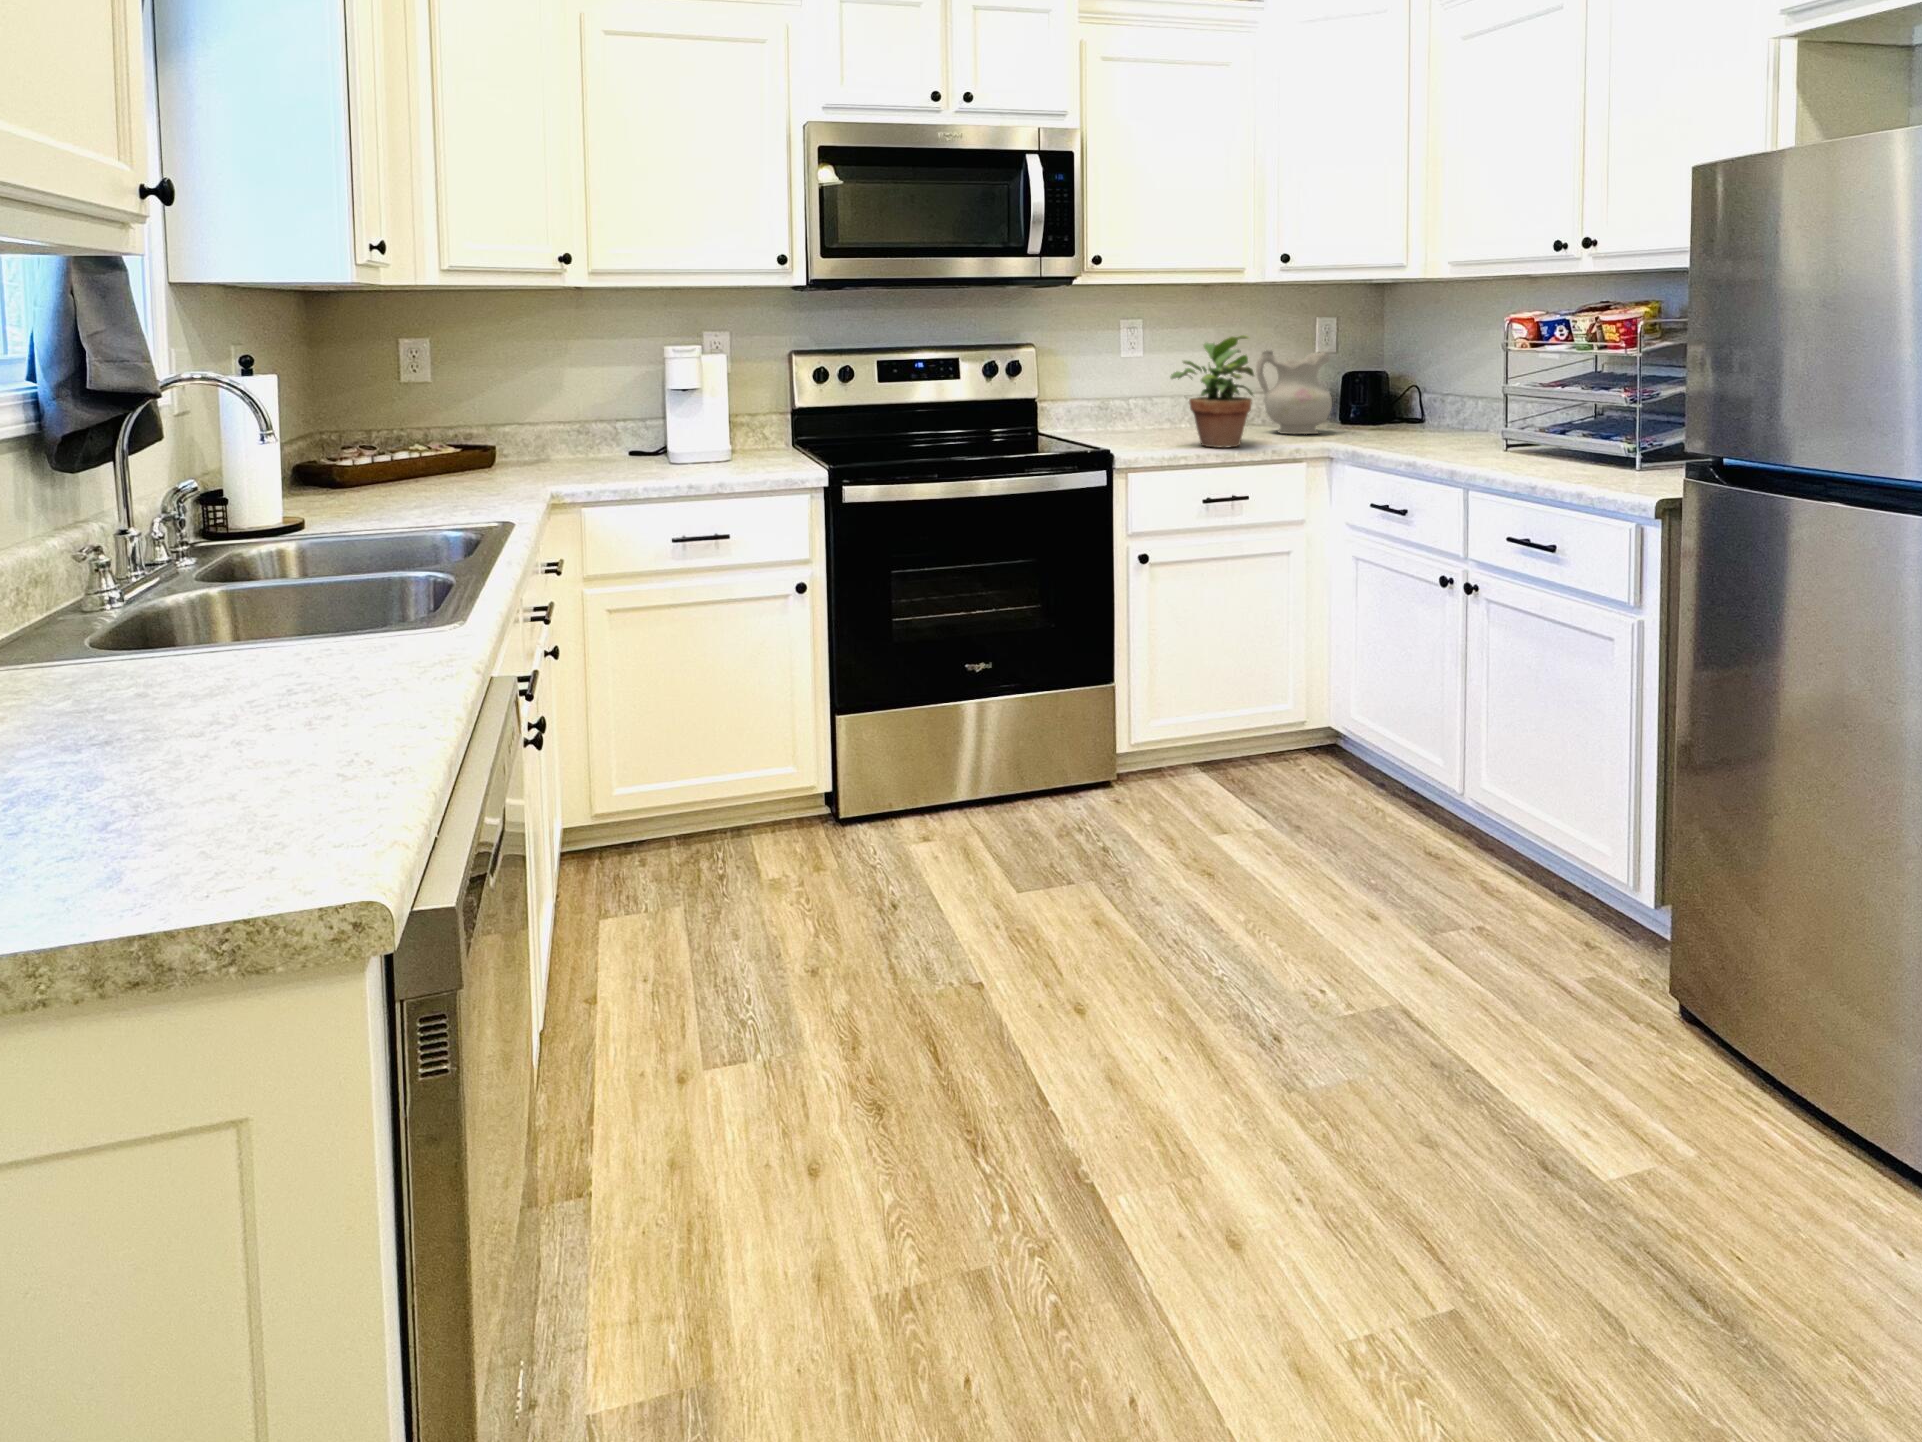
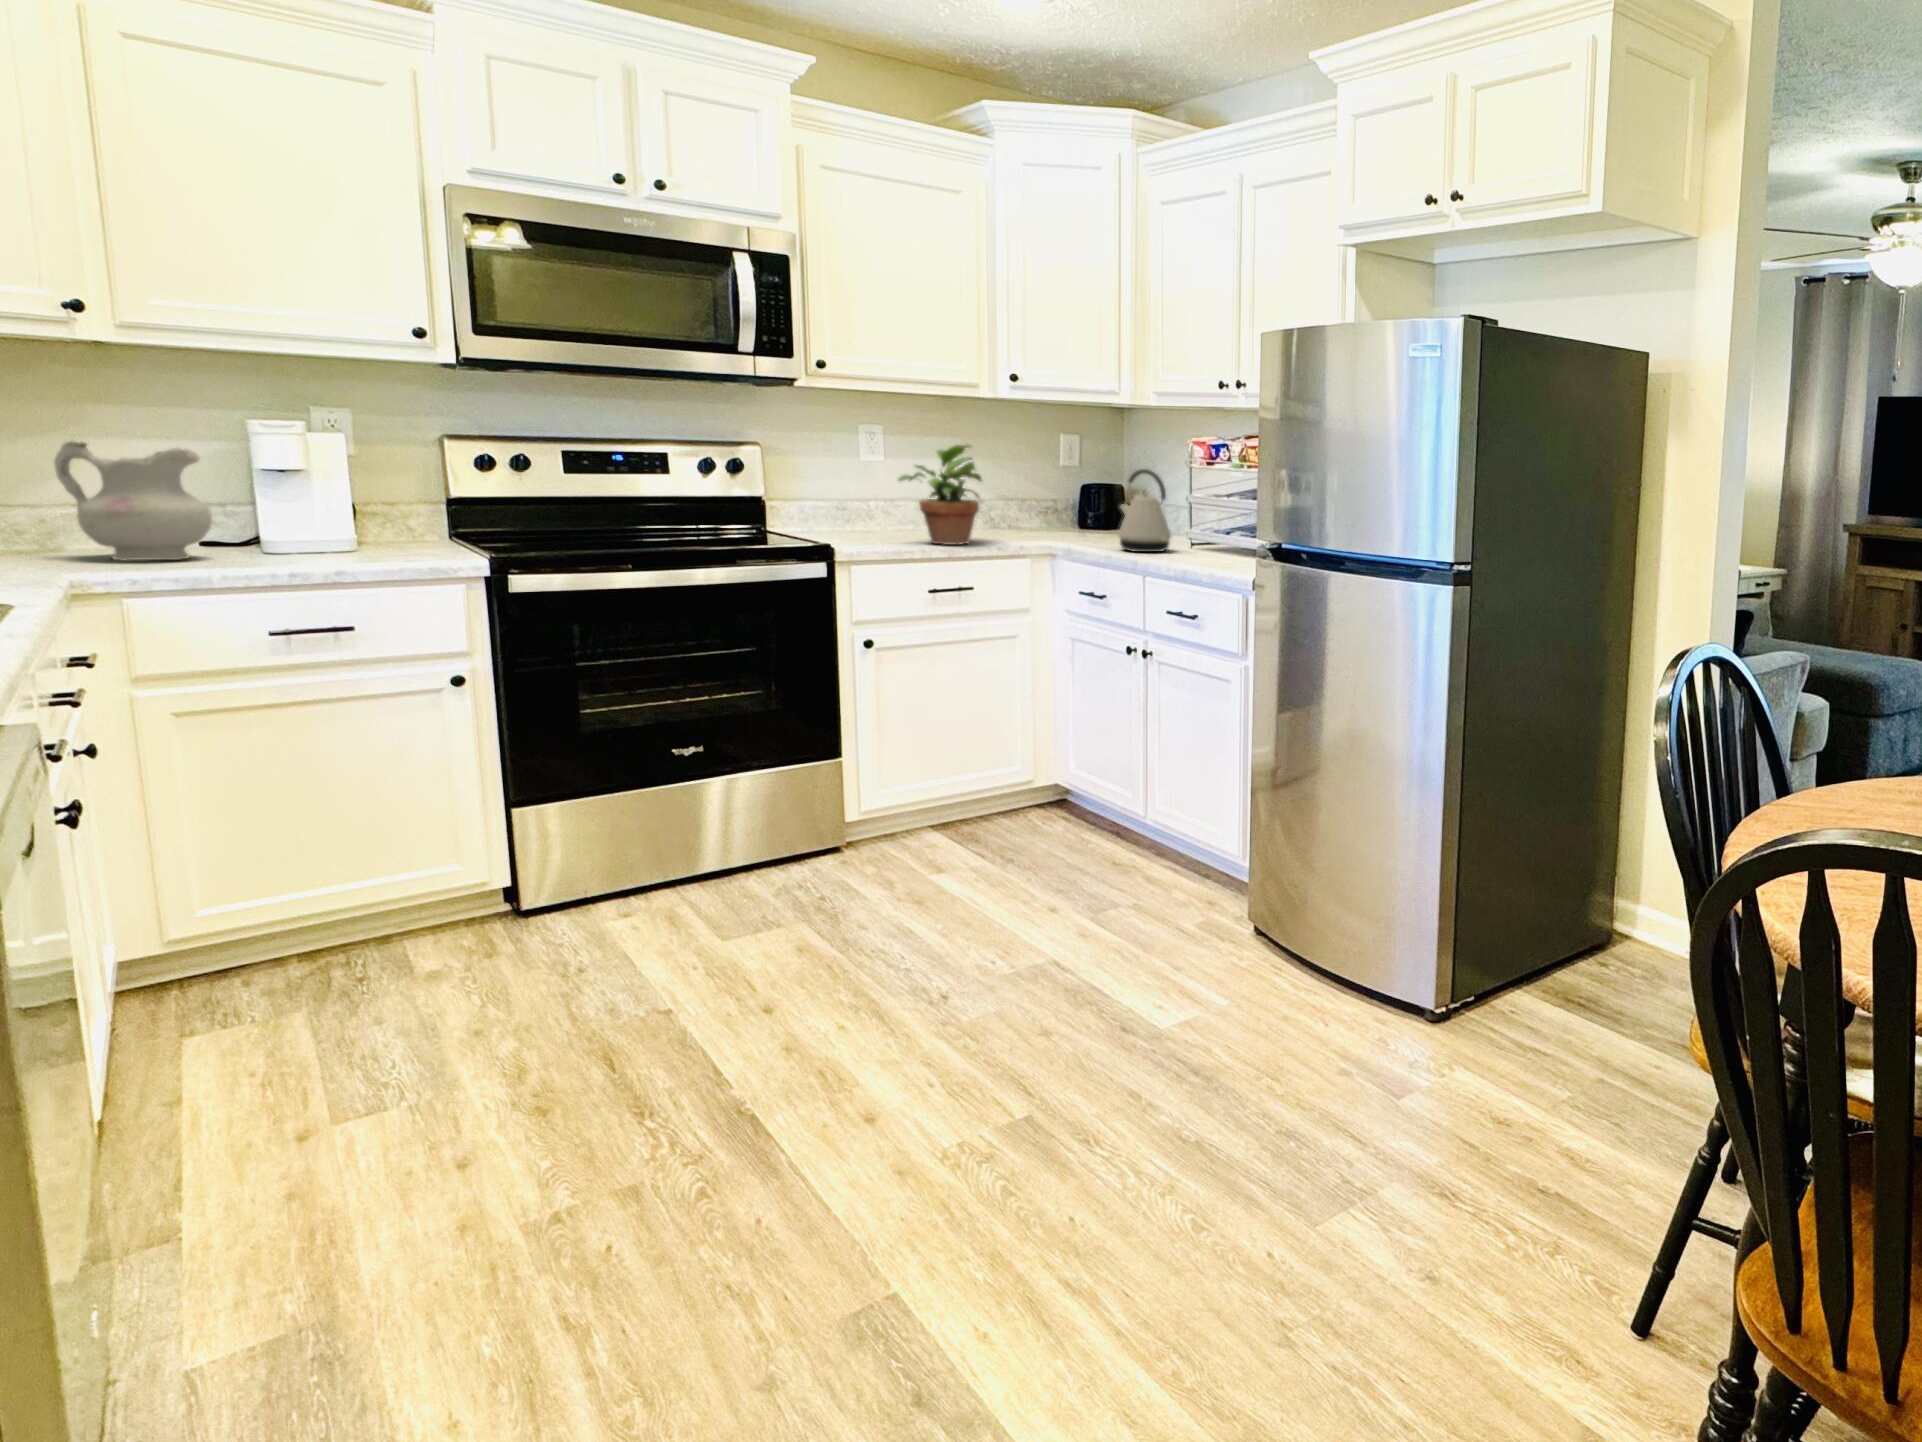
ceramic pitcher: present [1256,351,1332,434] -> present [54,441,212,560]
kettle: none [1413,354,1484,456] -> present [1118,469,1171,552]

